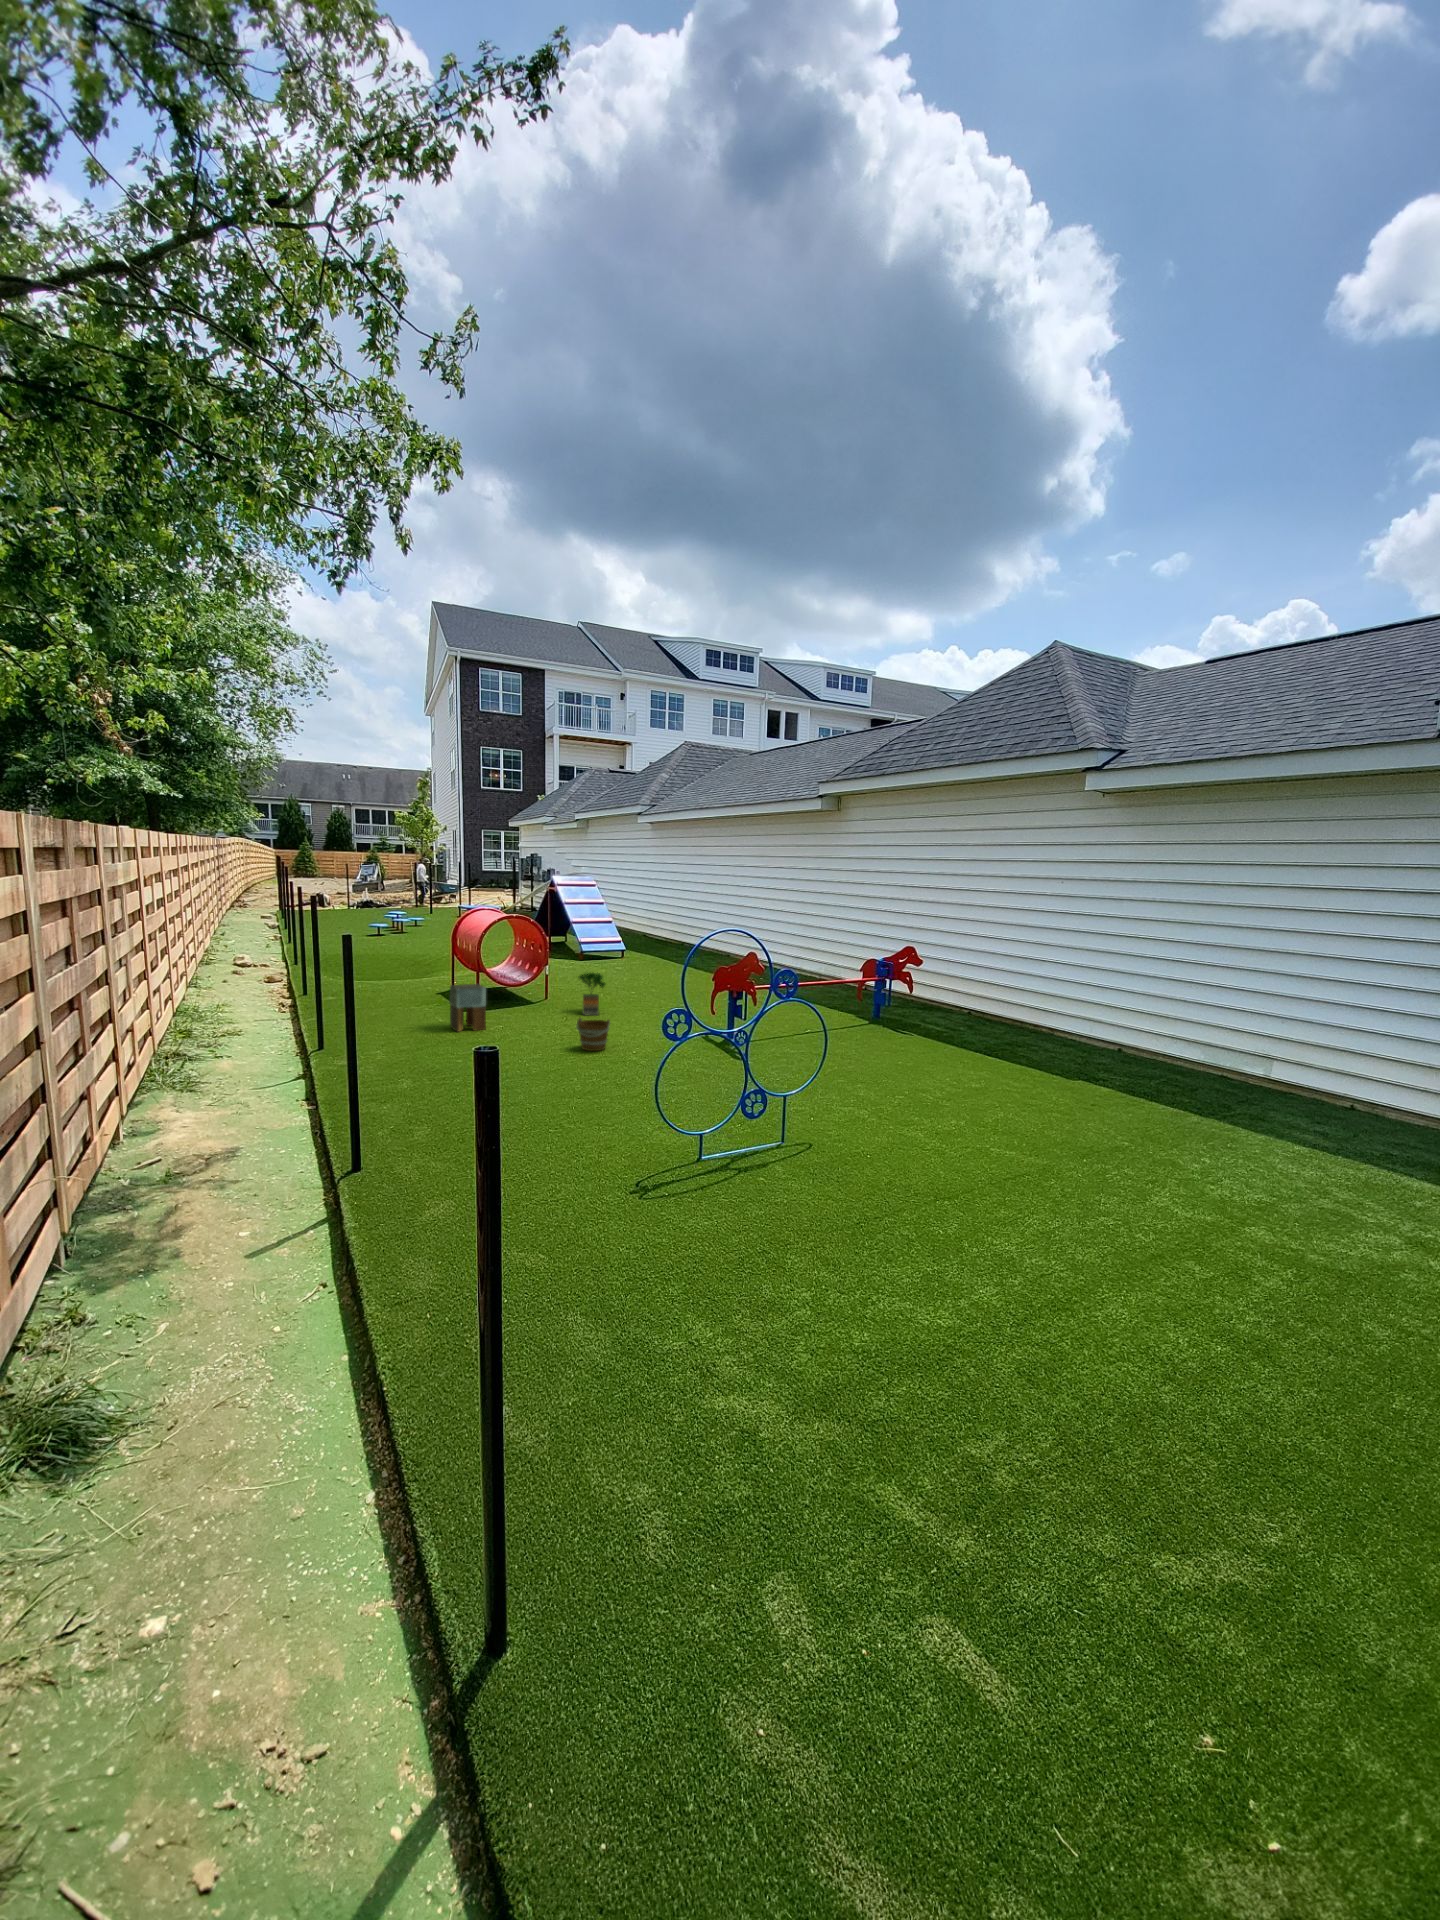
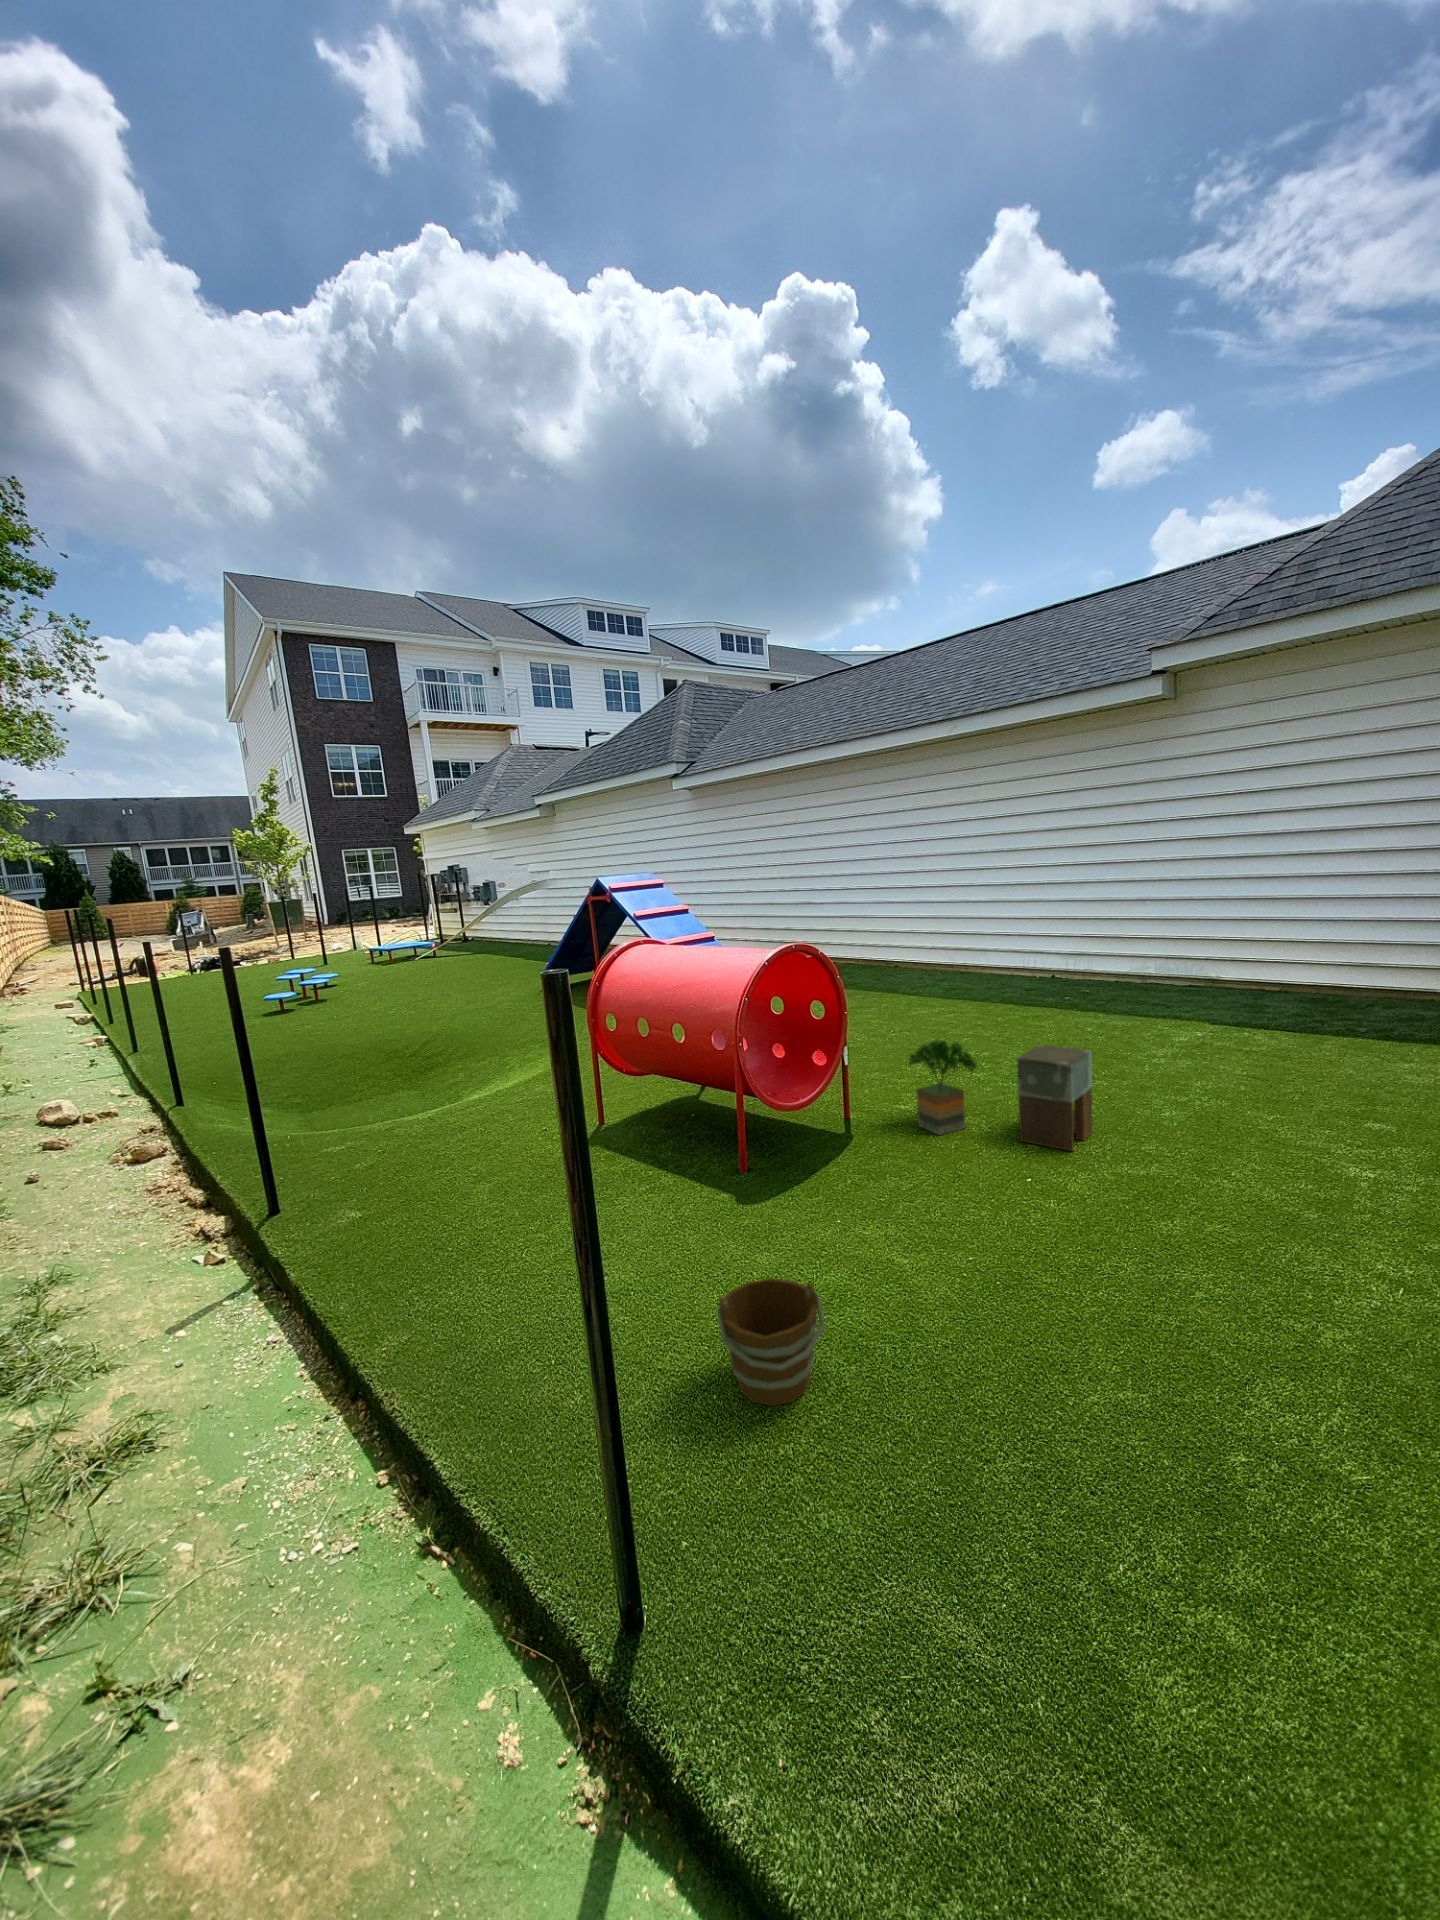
stool: present [450,984,486,1032] -> present [1017,1045,1093,1151]
bucket: present [576,1018,610,1051] -> present [717,1278,825,1406]

